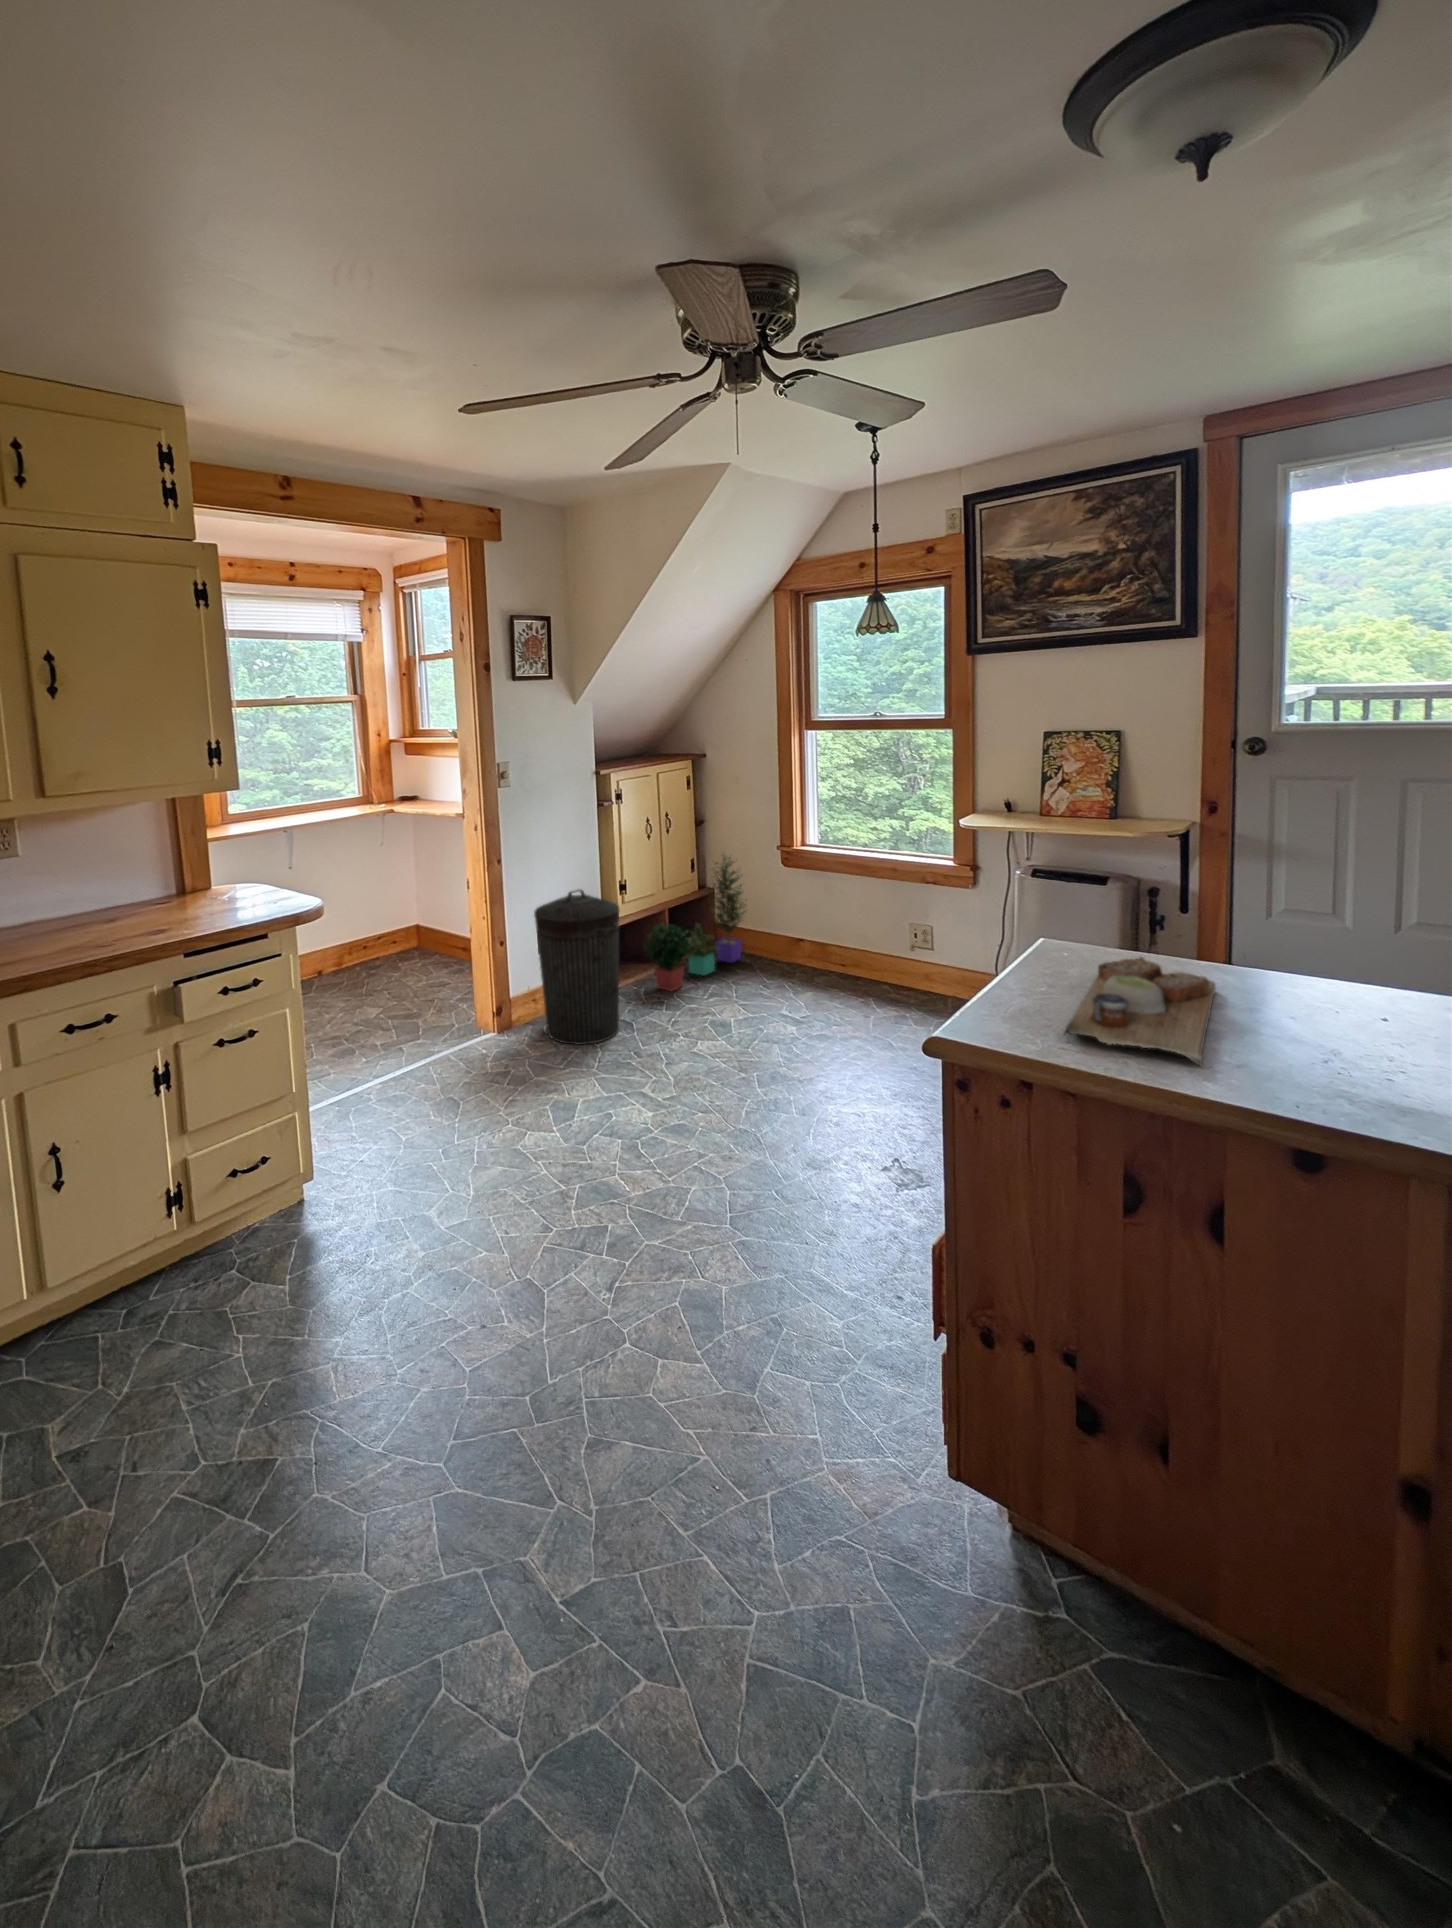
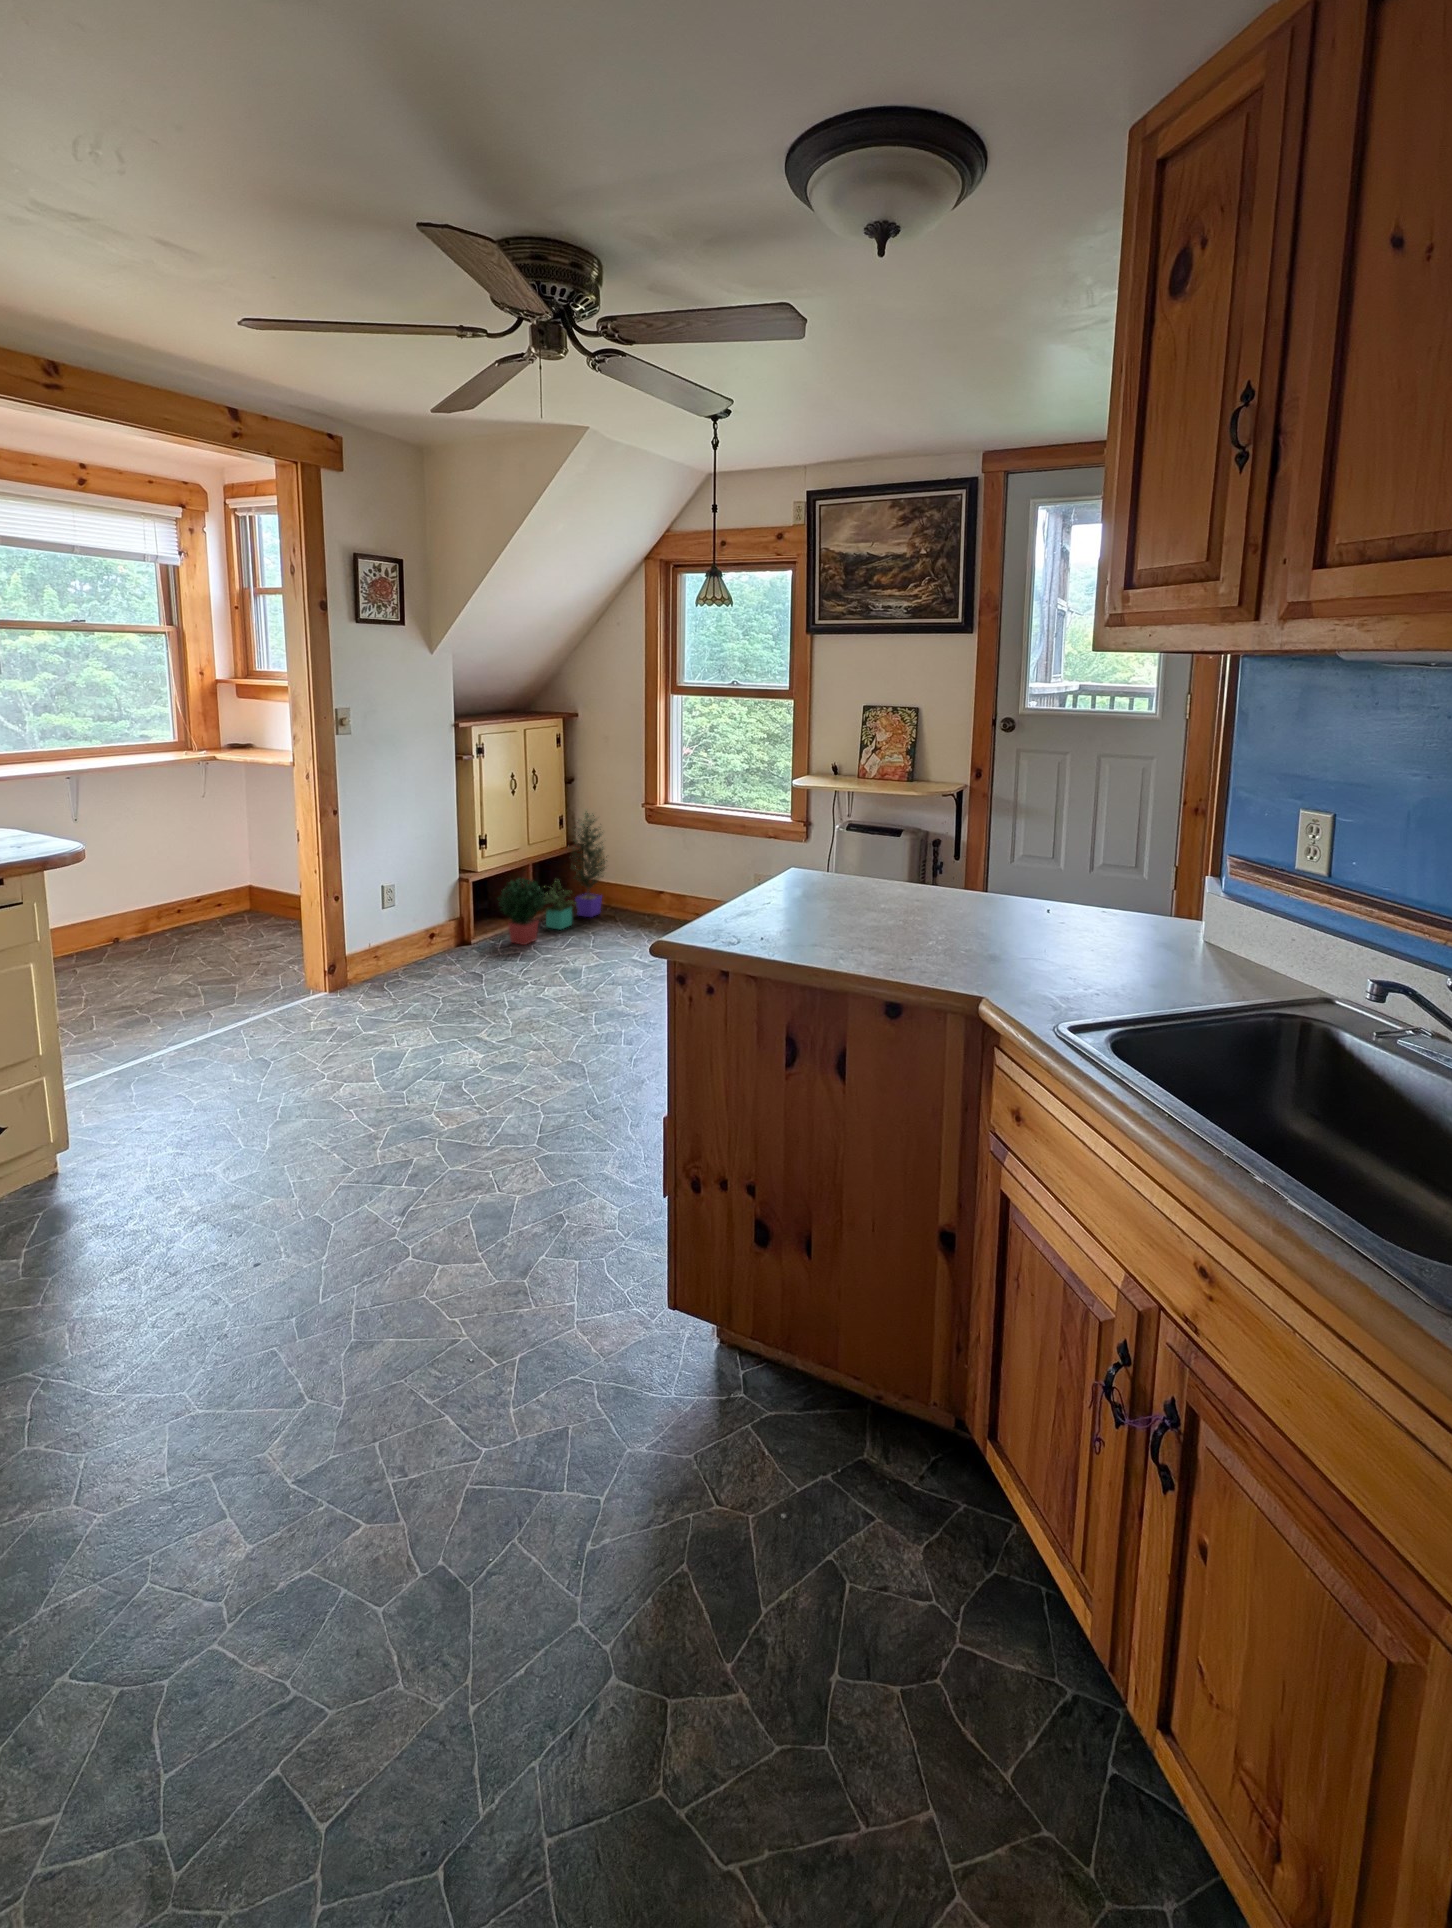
trash can: present [534,890,619,1045] -> none [371,842,466,998]
cutting board: present [1064,957,1215,1066] -> none [758,876,893,949]

